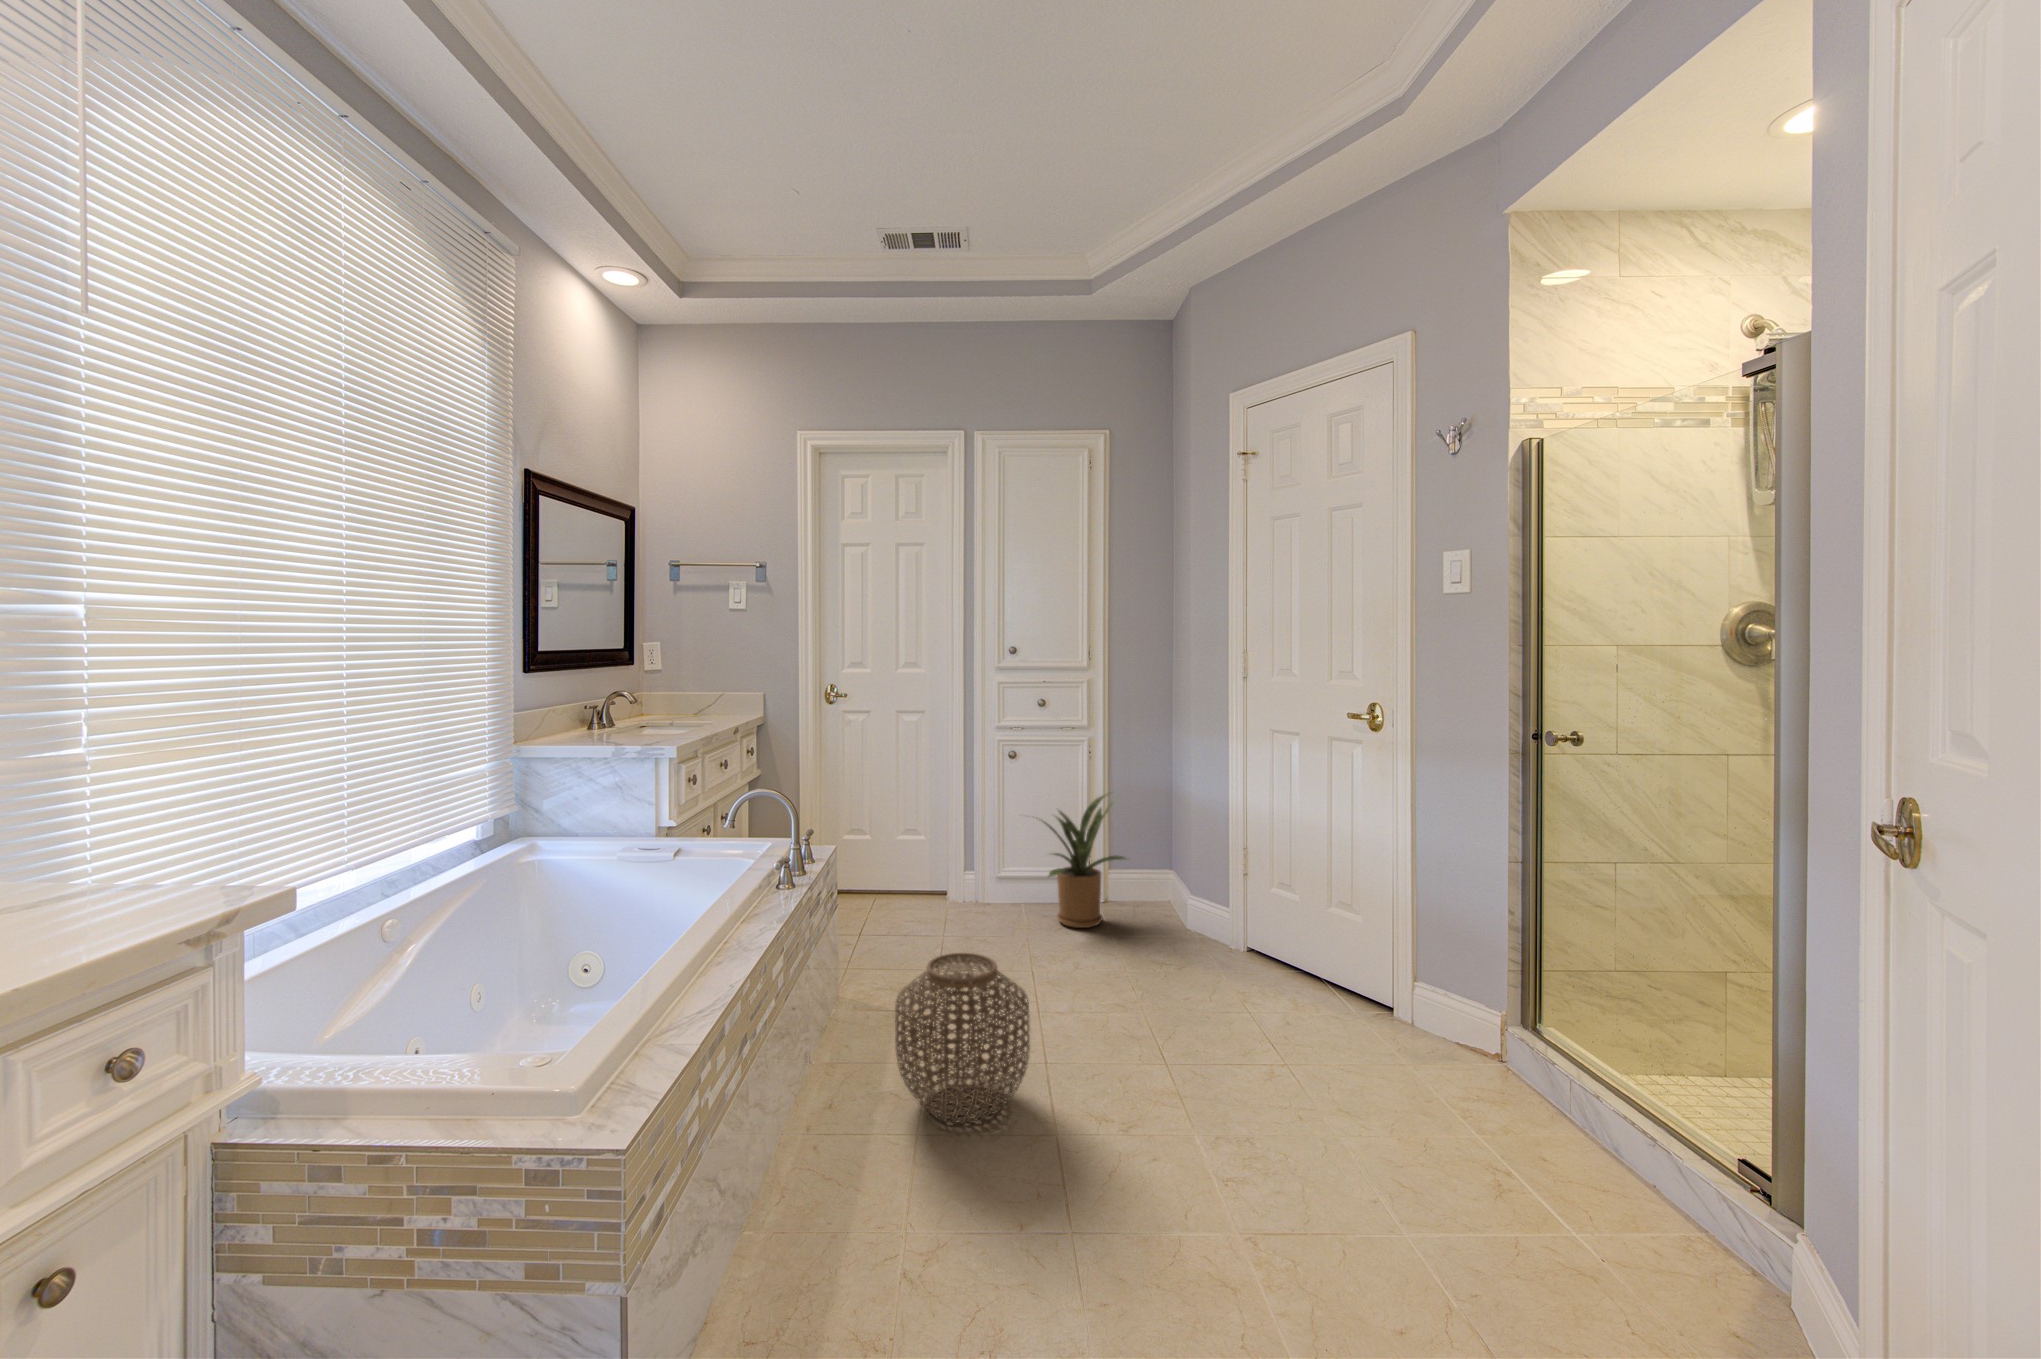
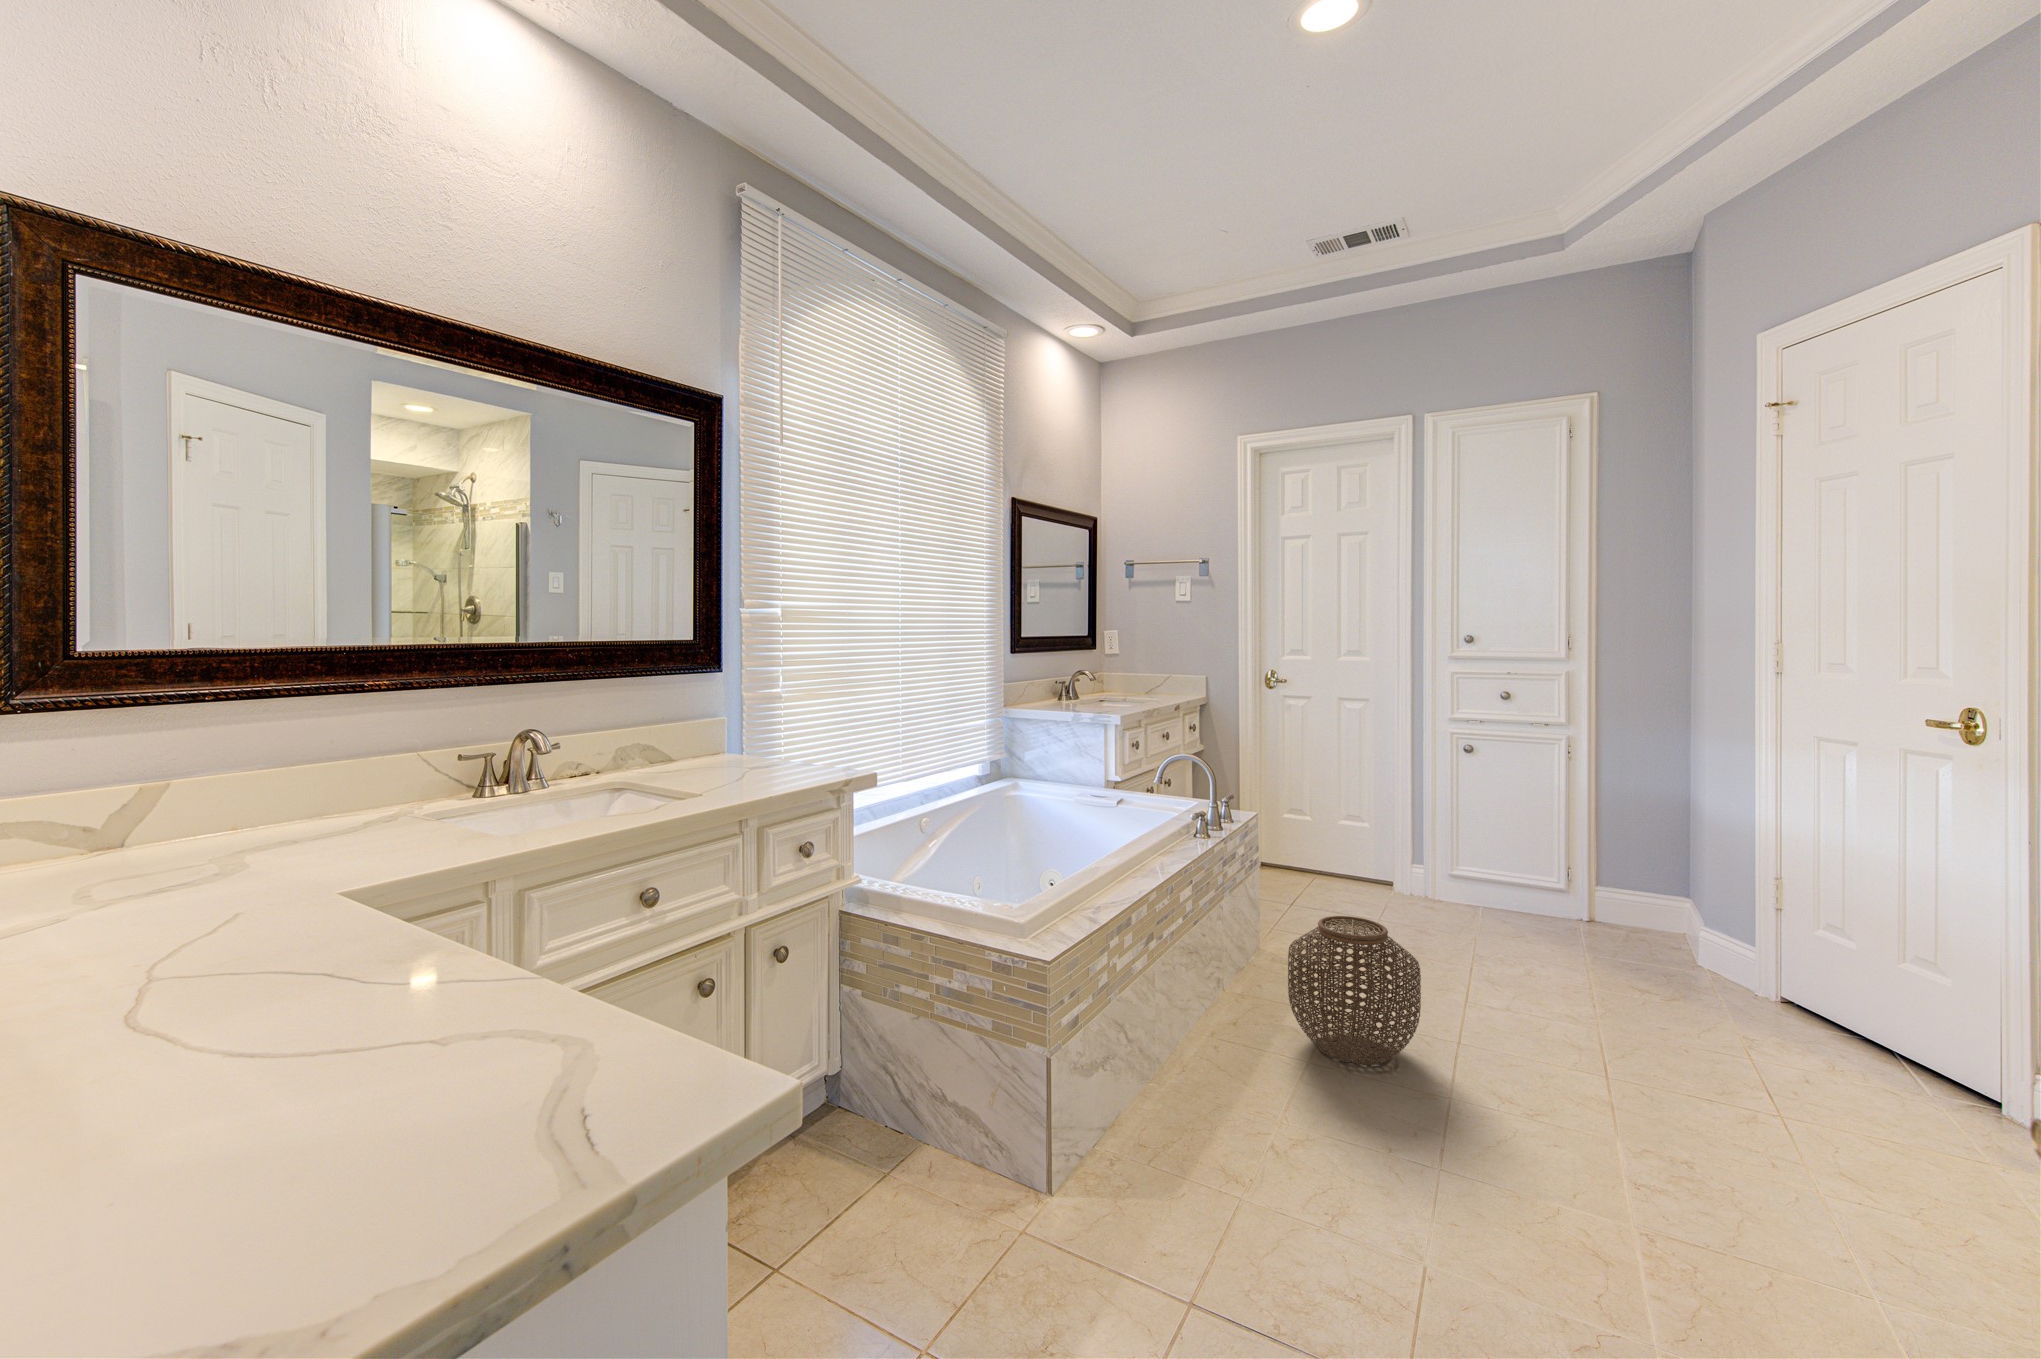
house plant: present [1044,794,1125,928] -> none [1466,799,1619,942]

